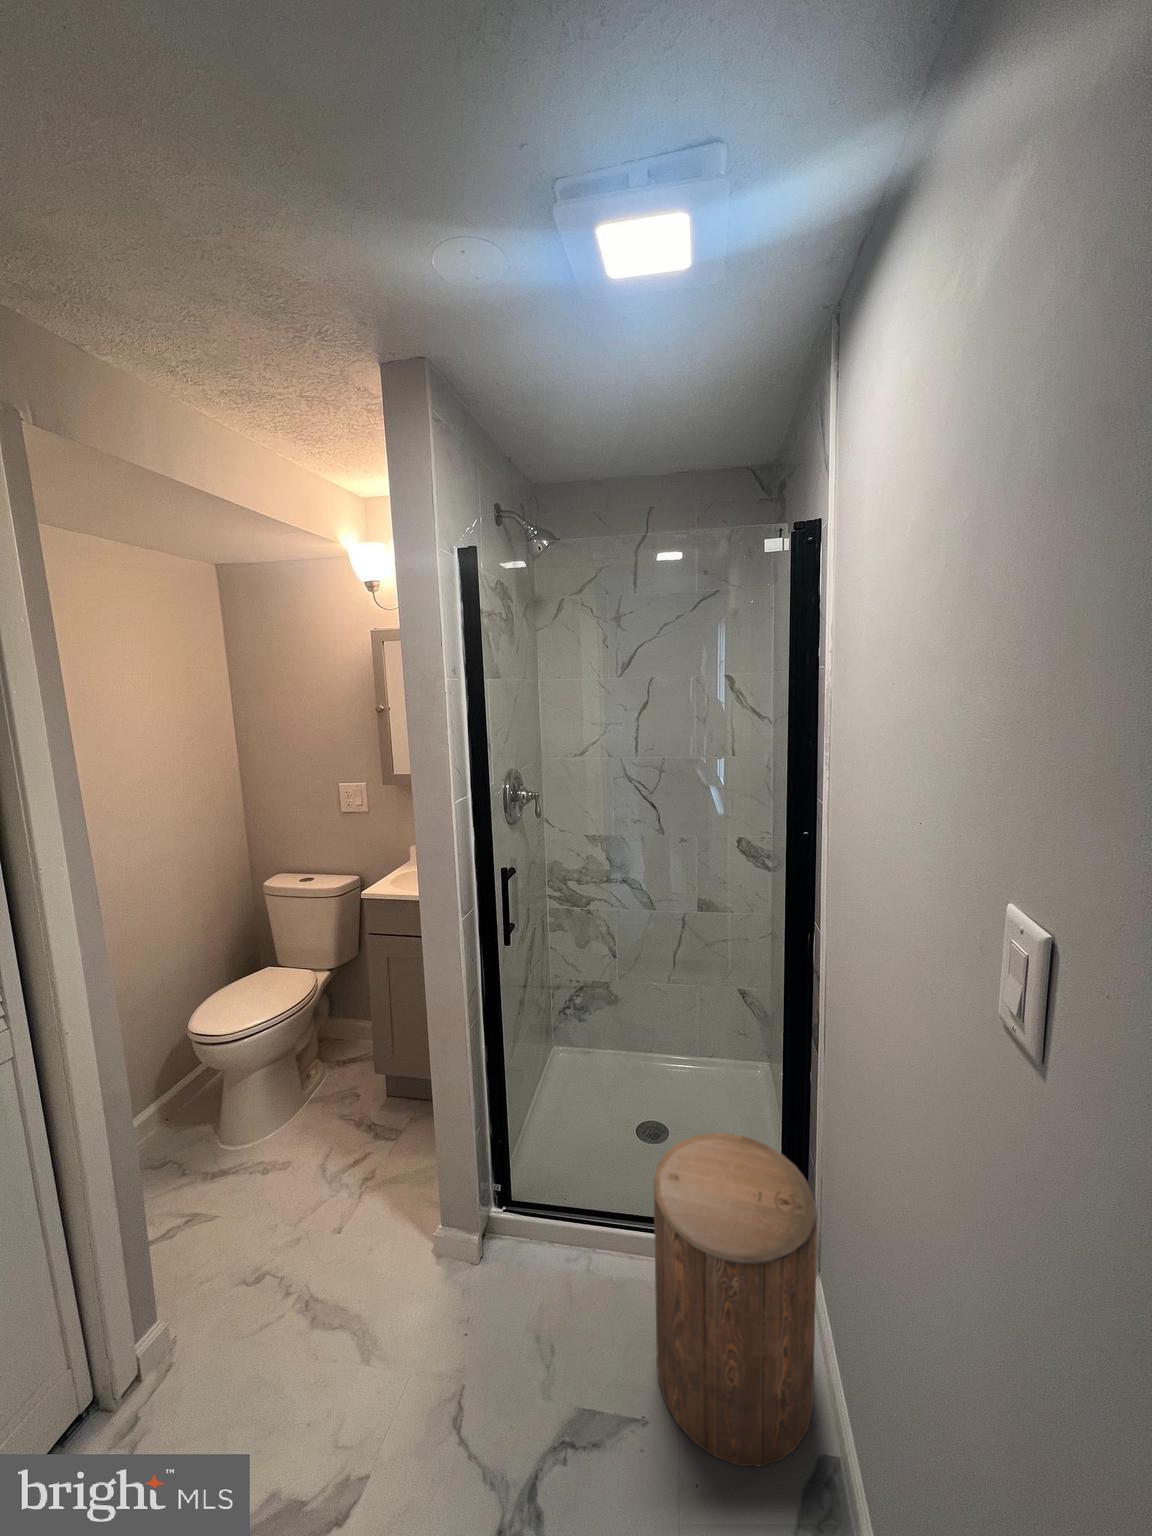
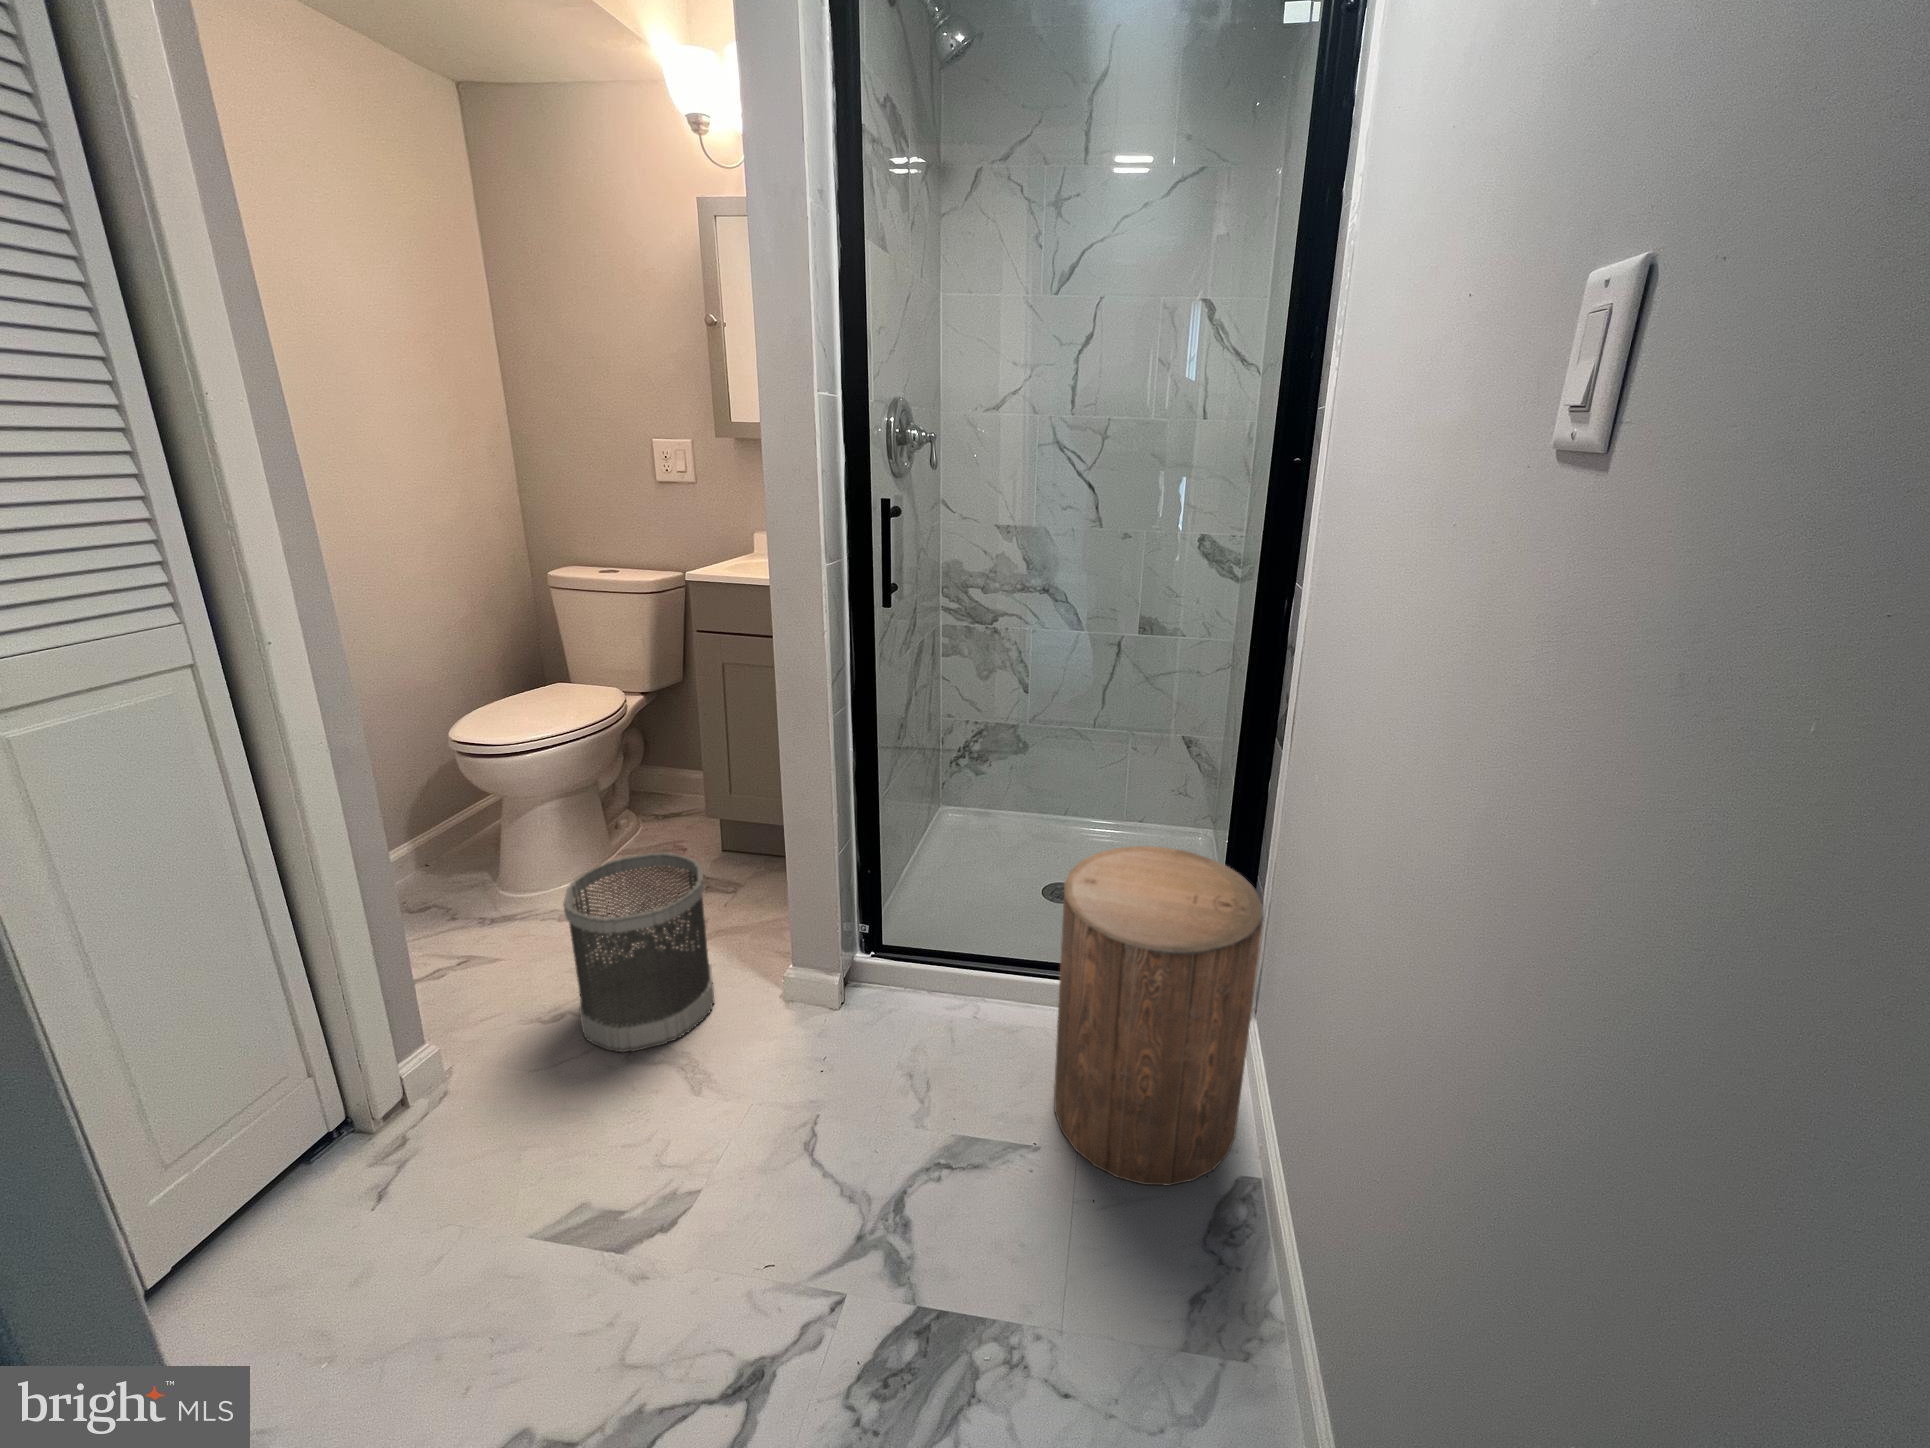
wastebasket: none [267,1130,381,1317] -> present [563,853,714,1052]

